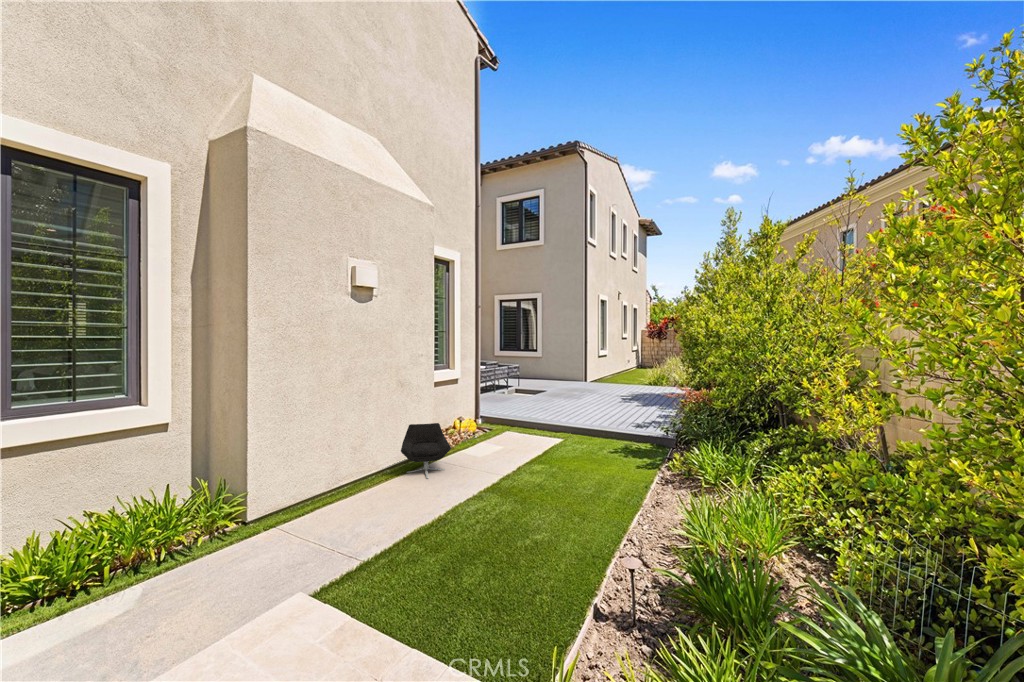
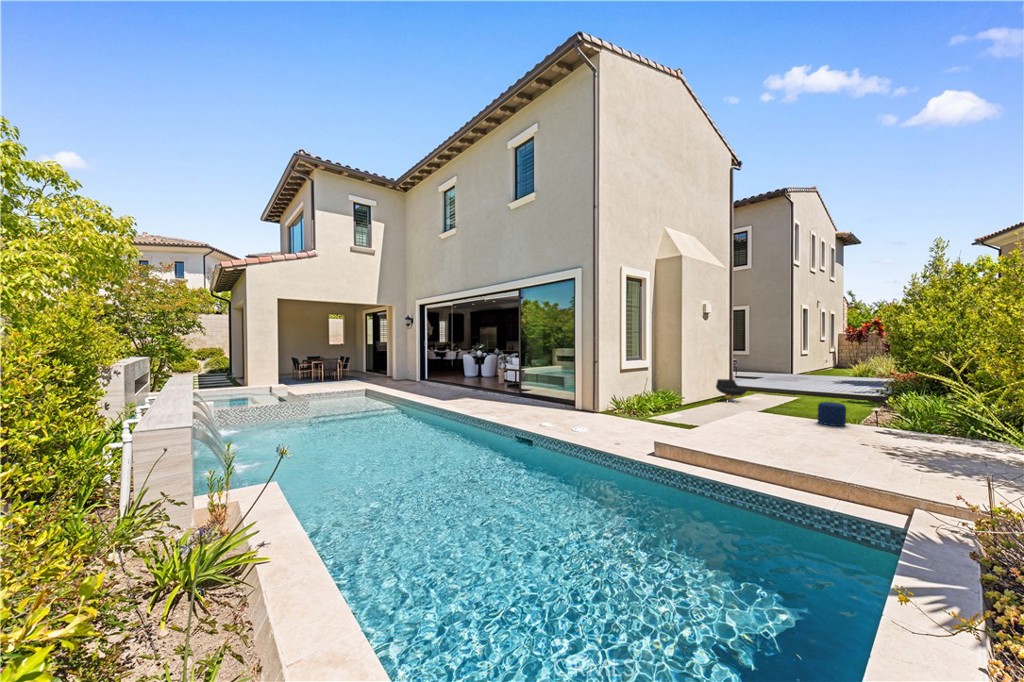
pouf: none [514,513,572,590] -> present [818,402,846,426]

